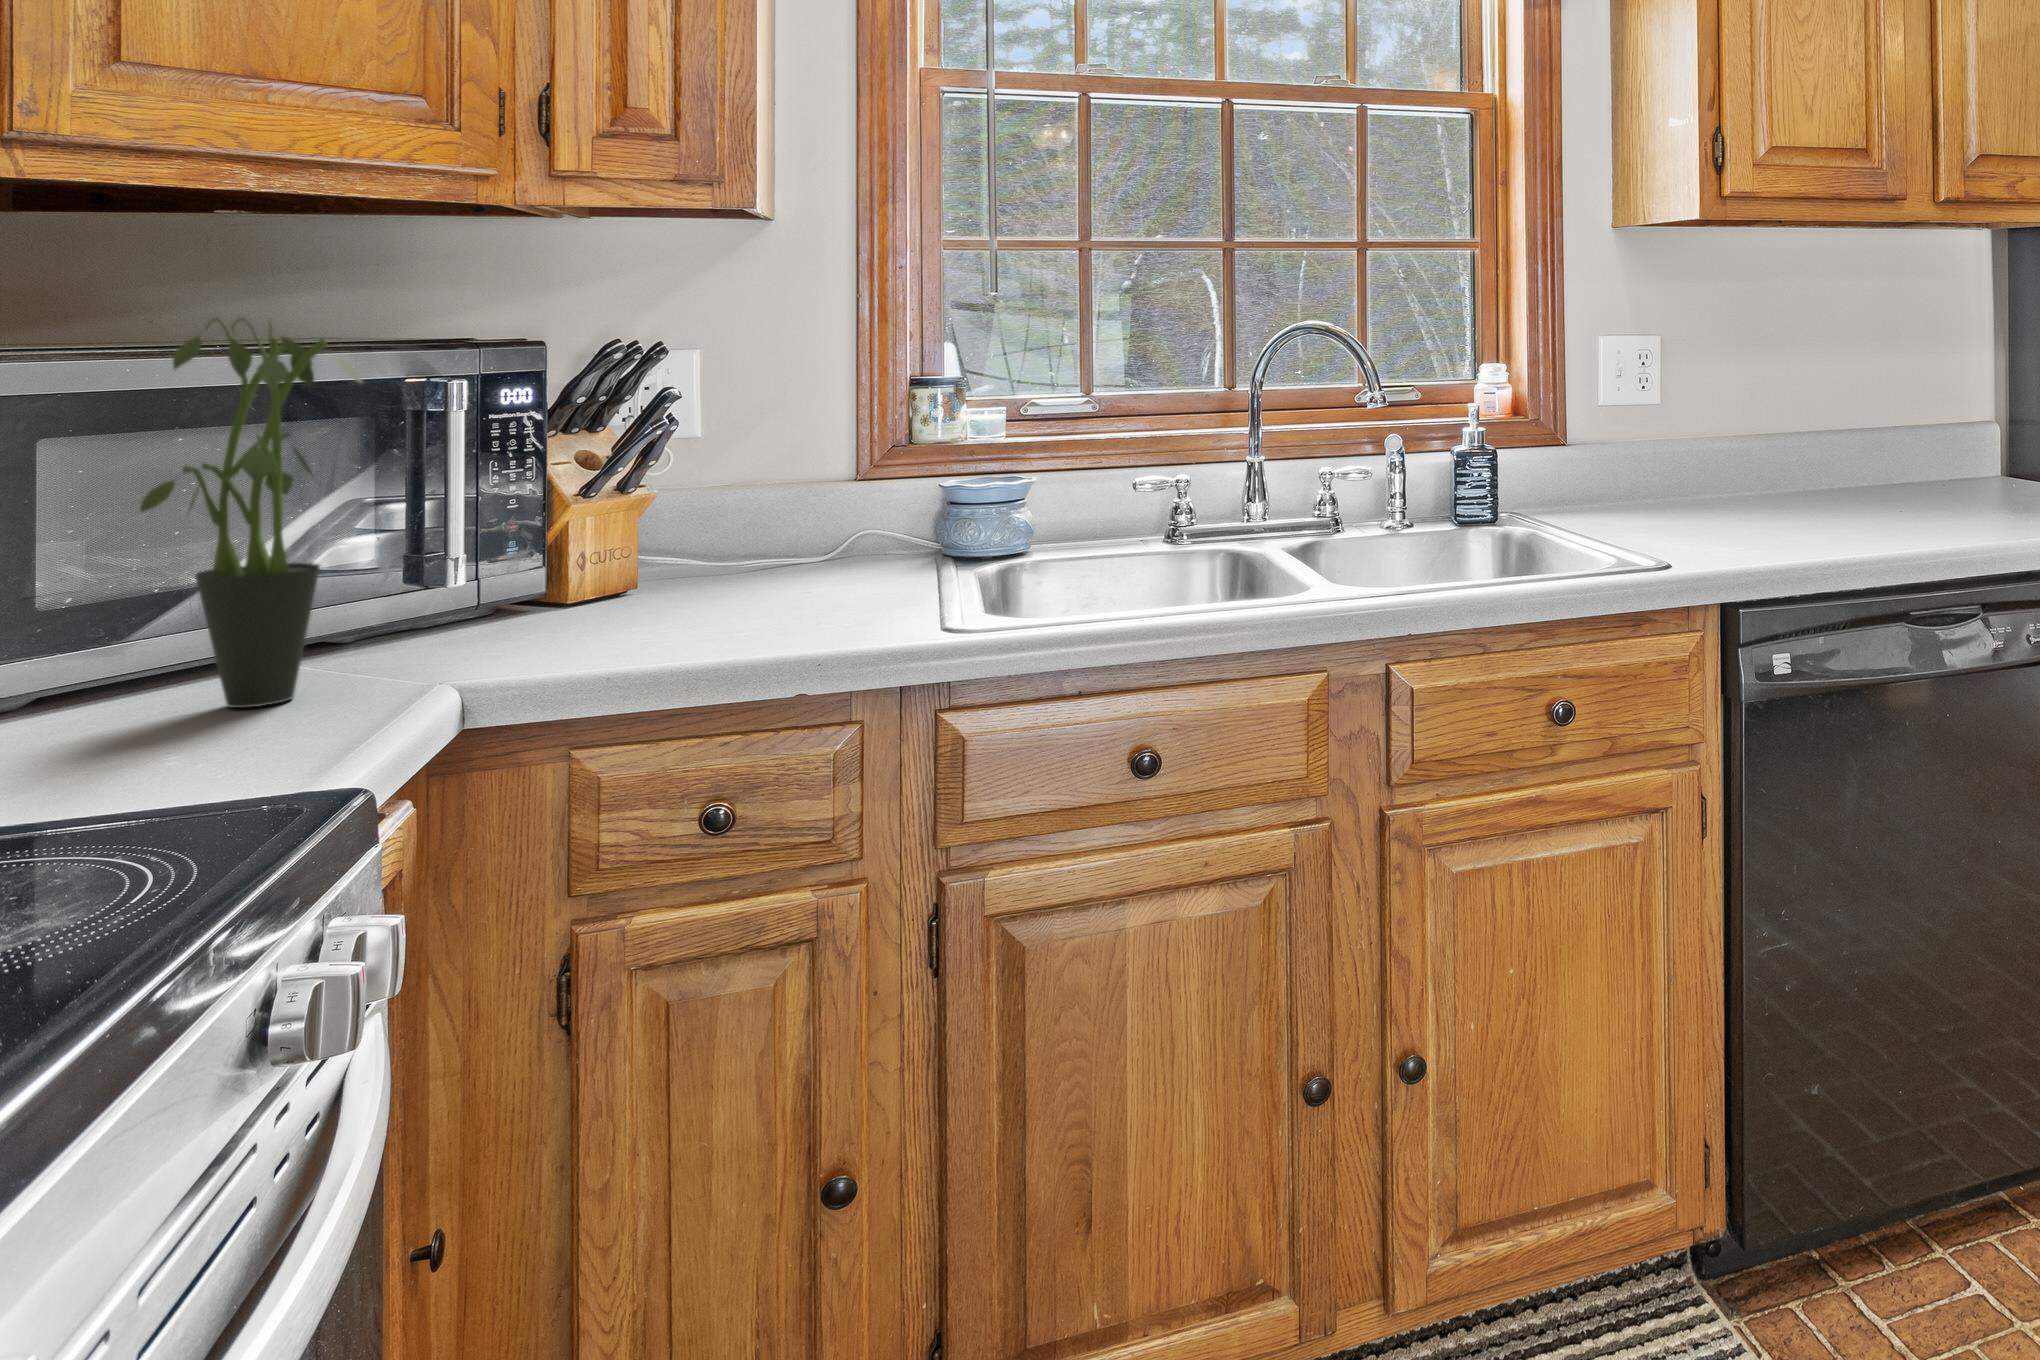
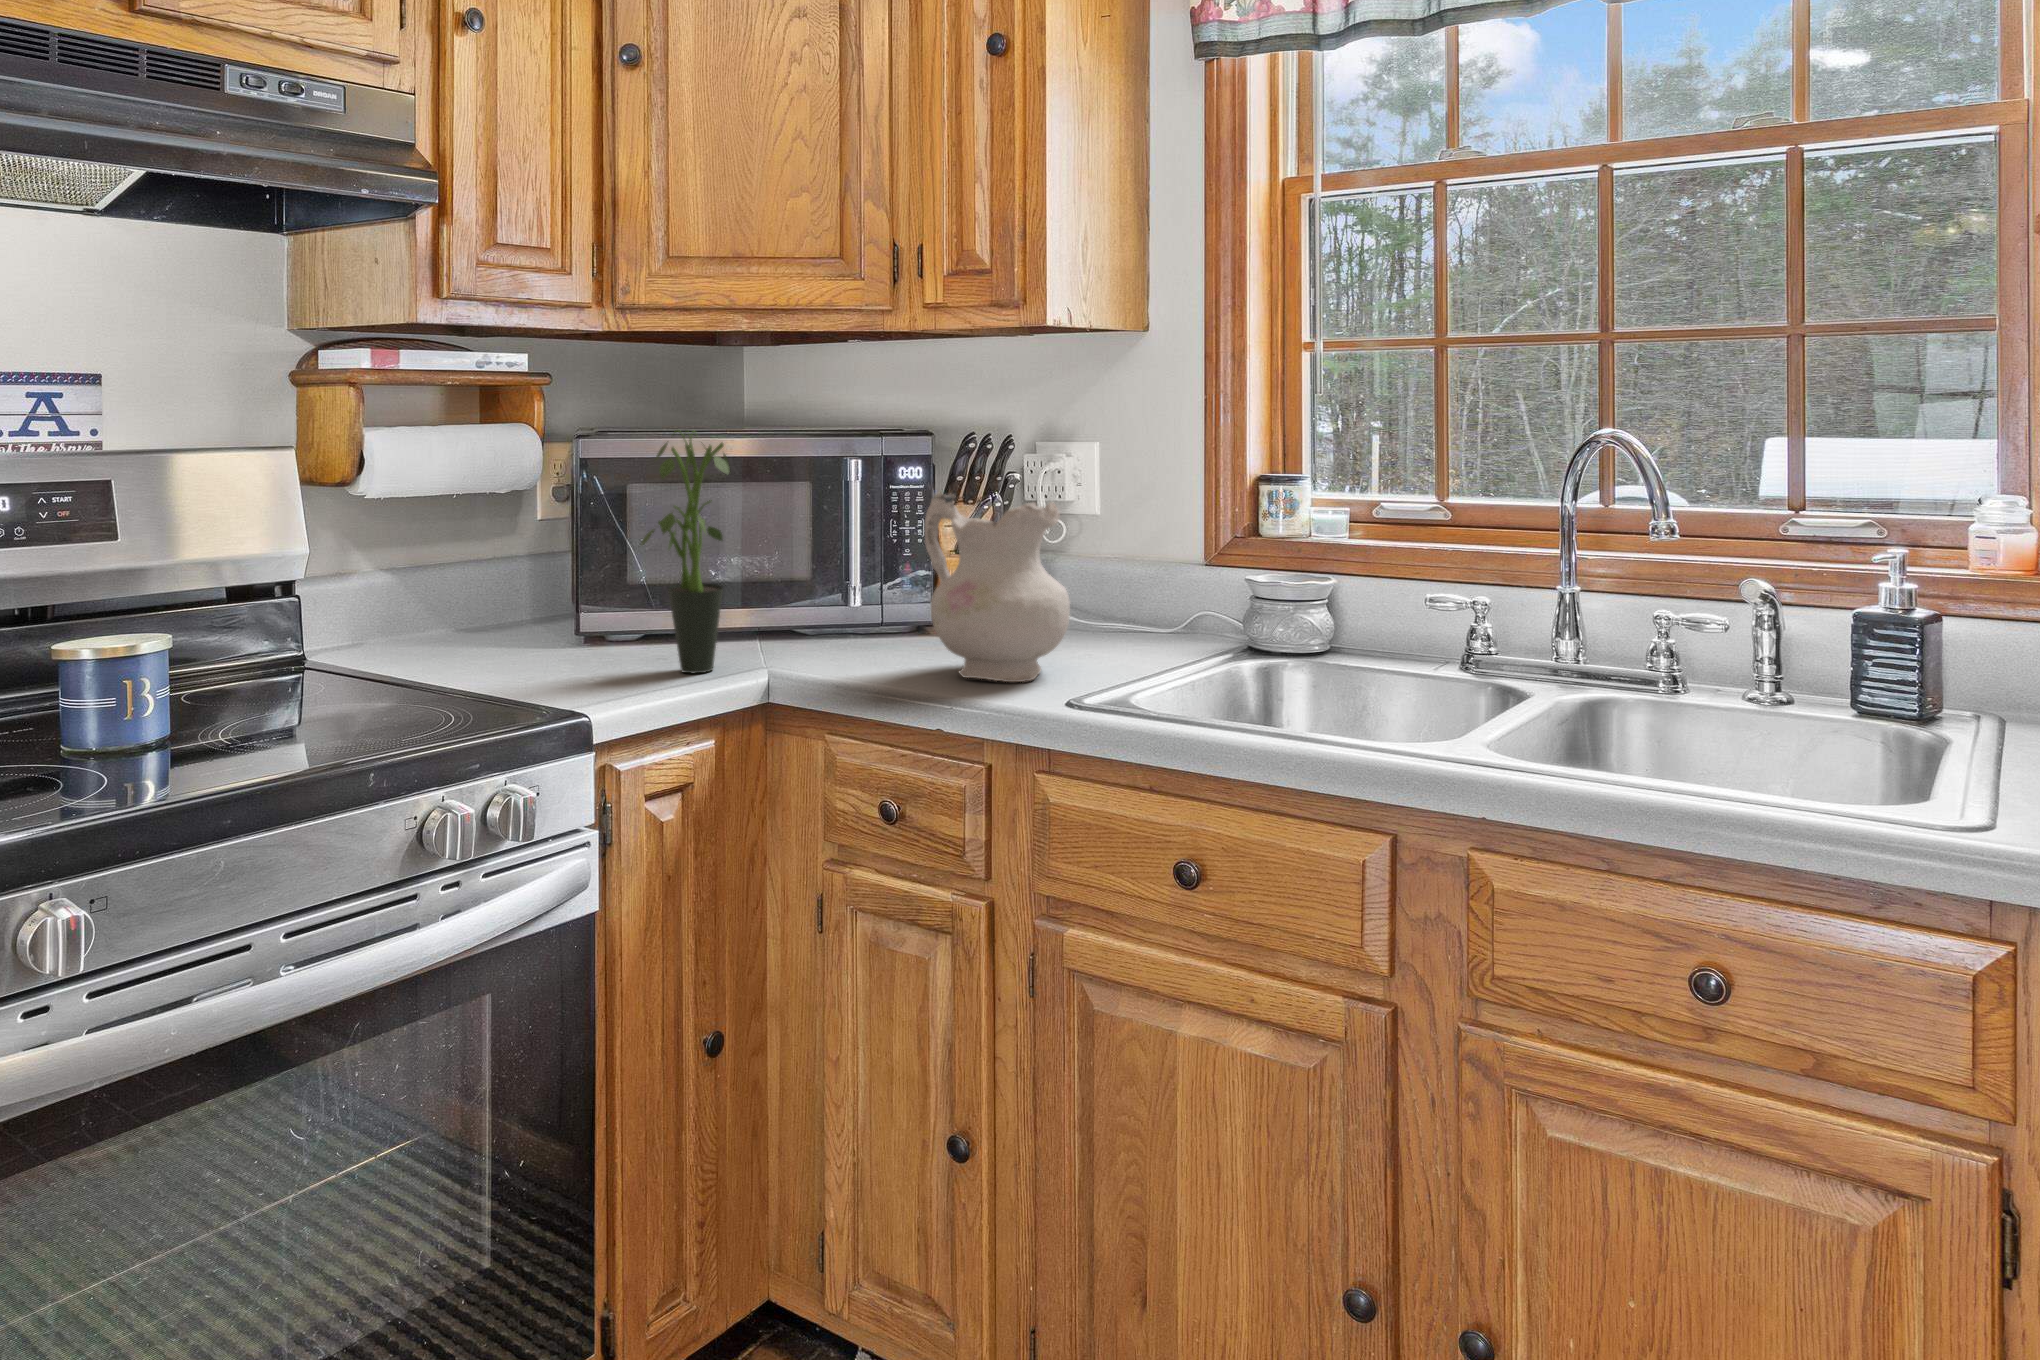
ceramic pitcher: none [641,402,863,630] -> present [925,493,1070,682]

